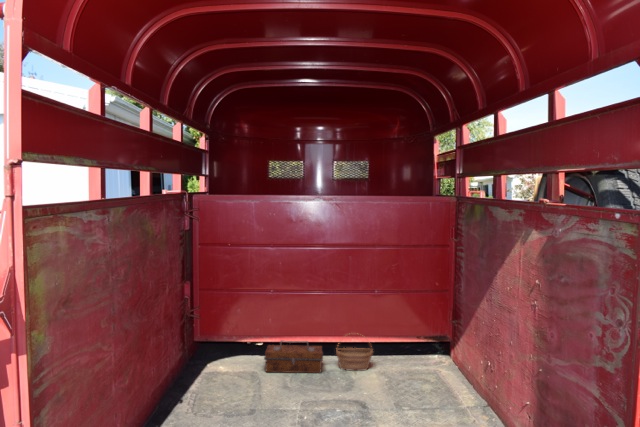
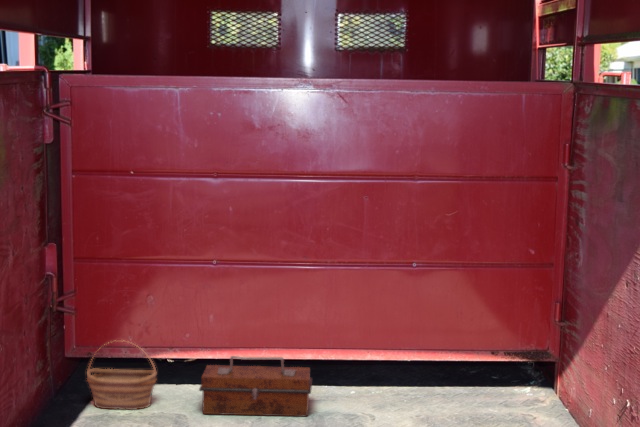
basket: present [336,348,373,371] -> present [87,340,157,410]

